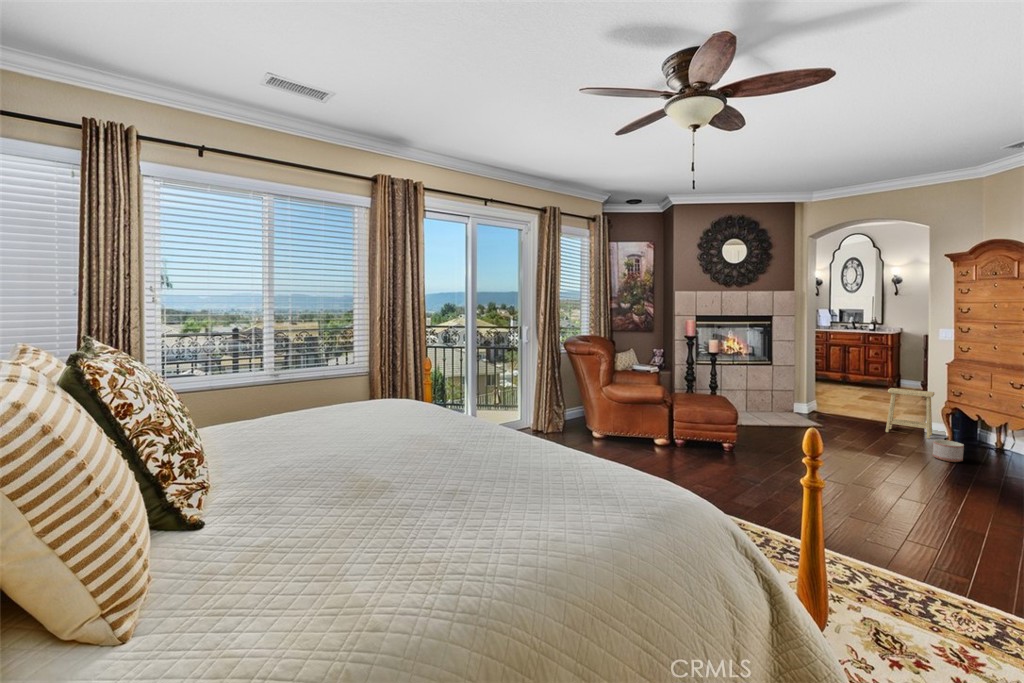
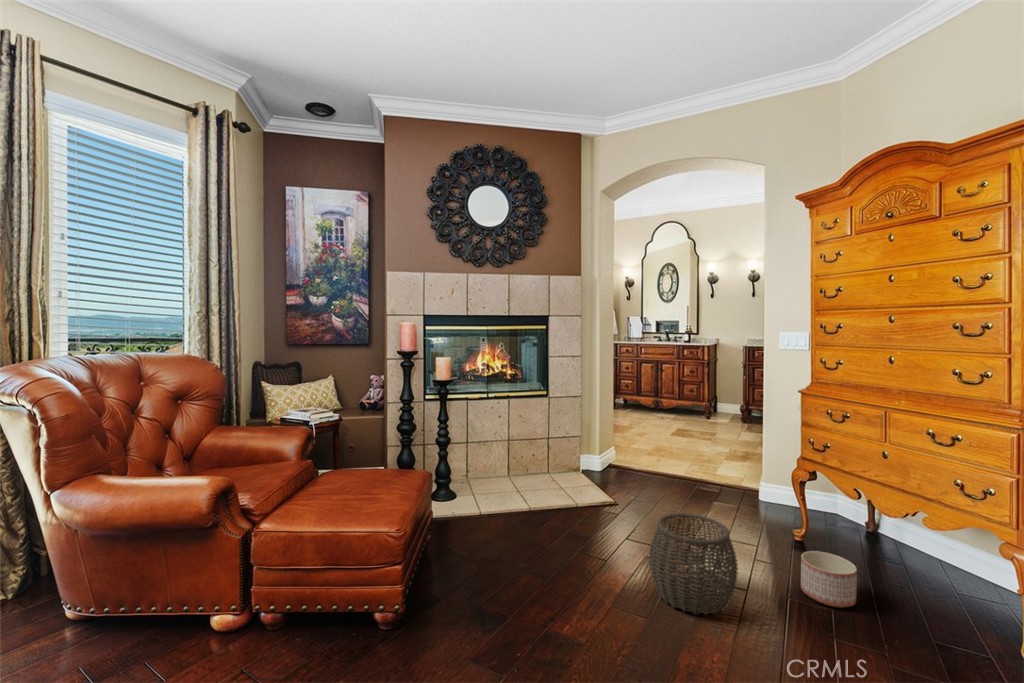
footstool: present [886,388,934,439] -> none [712,432,779,524]
woven basket: none [847,418,896,458] -> present [648,513,738,615]

